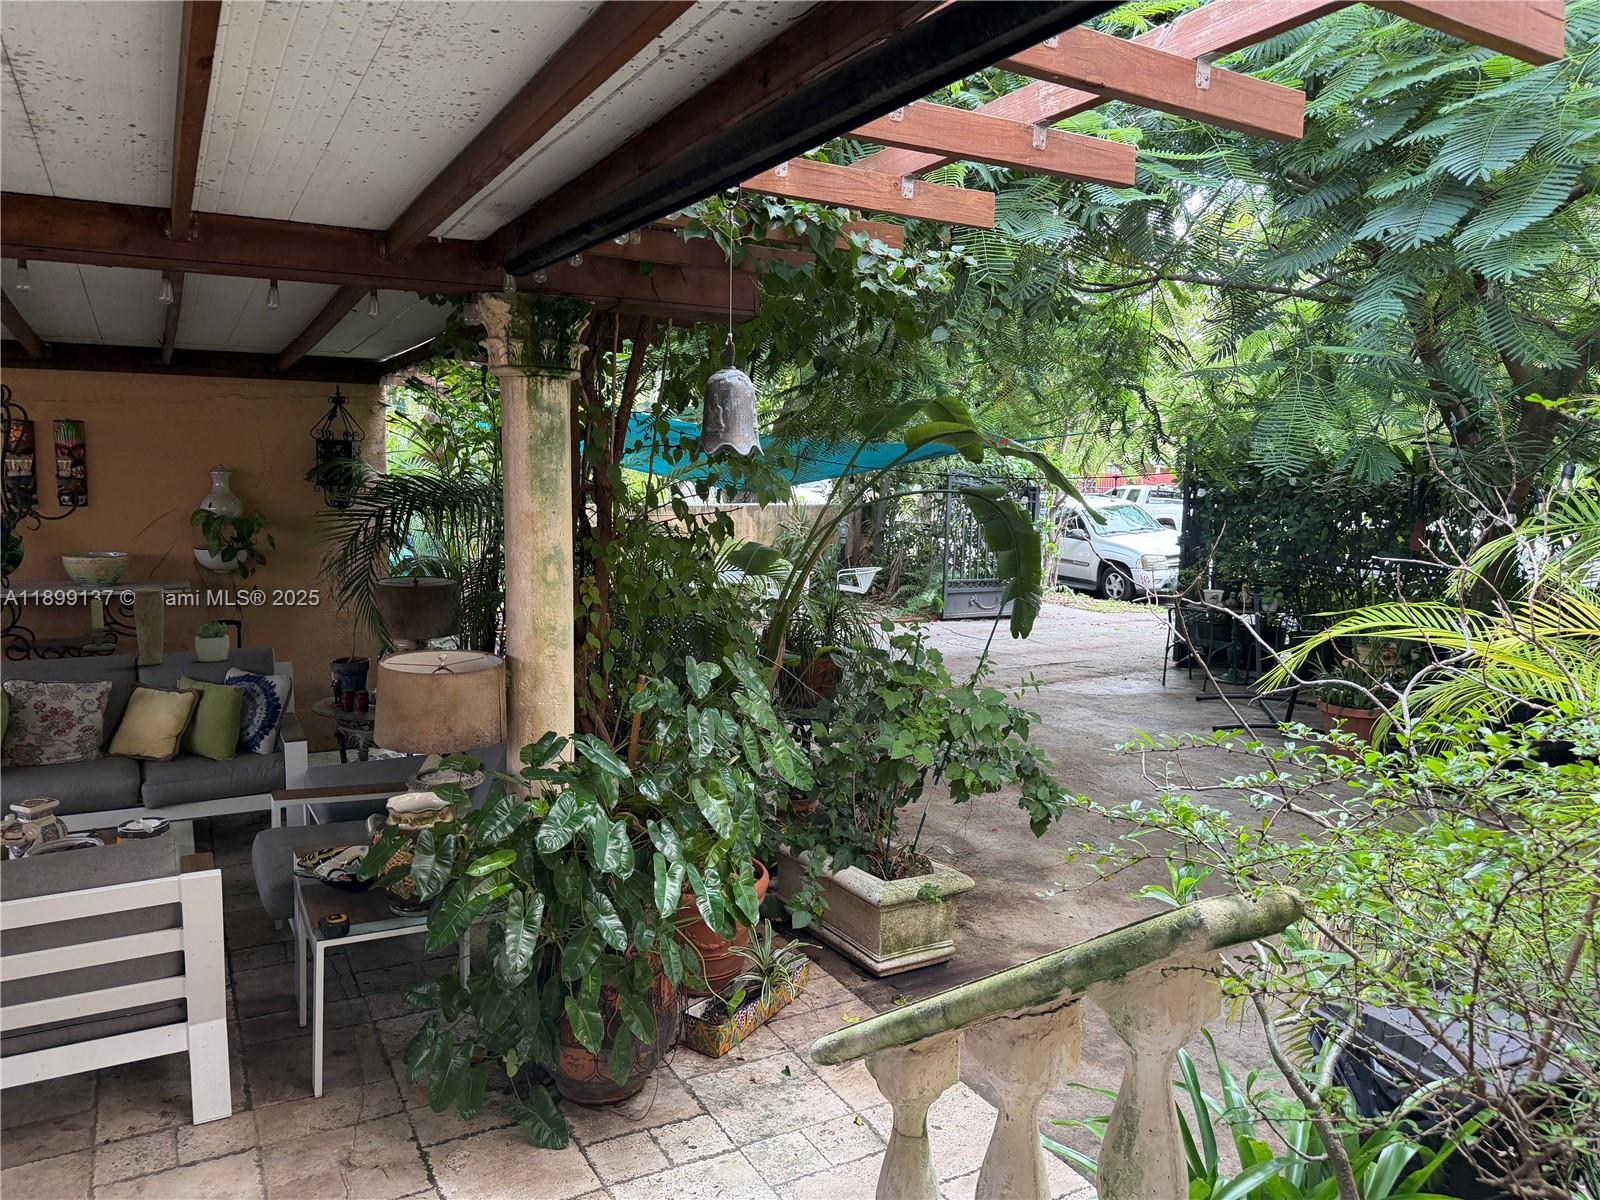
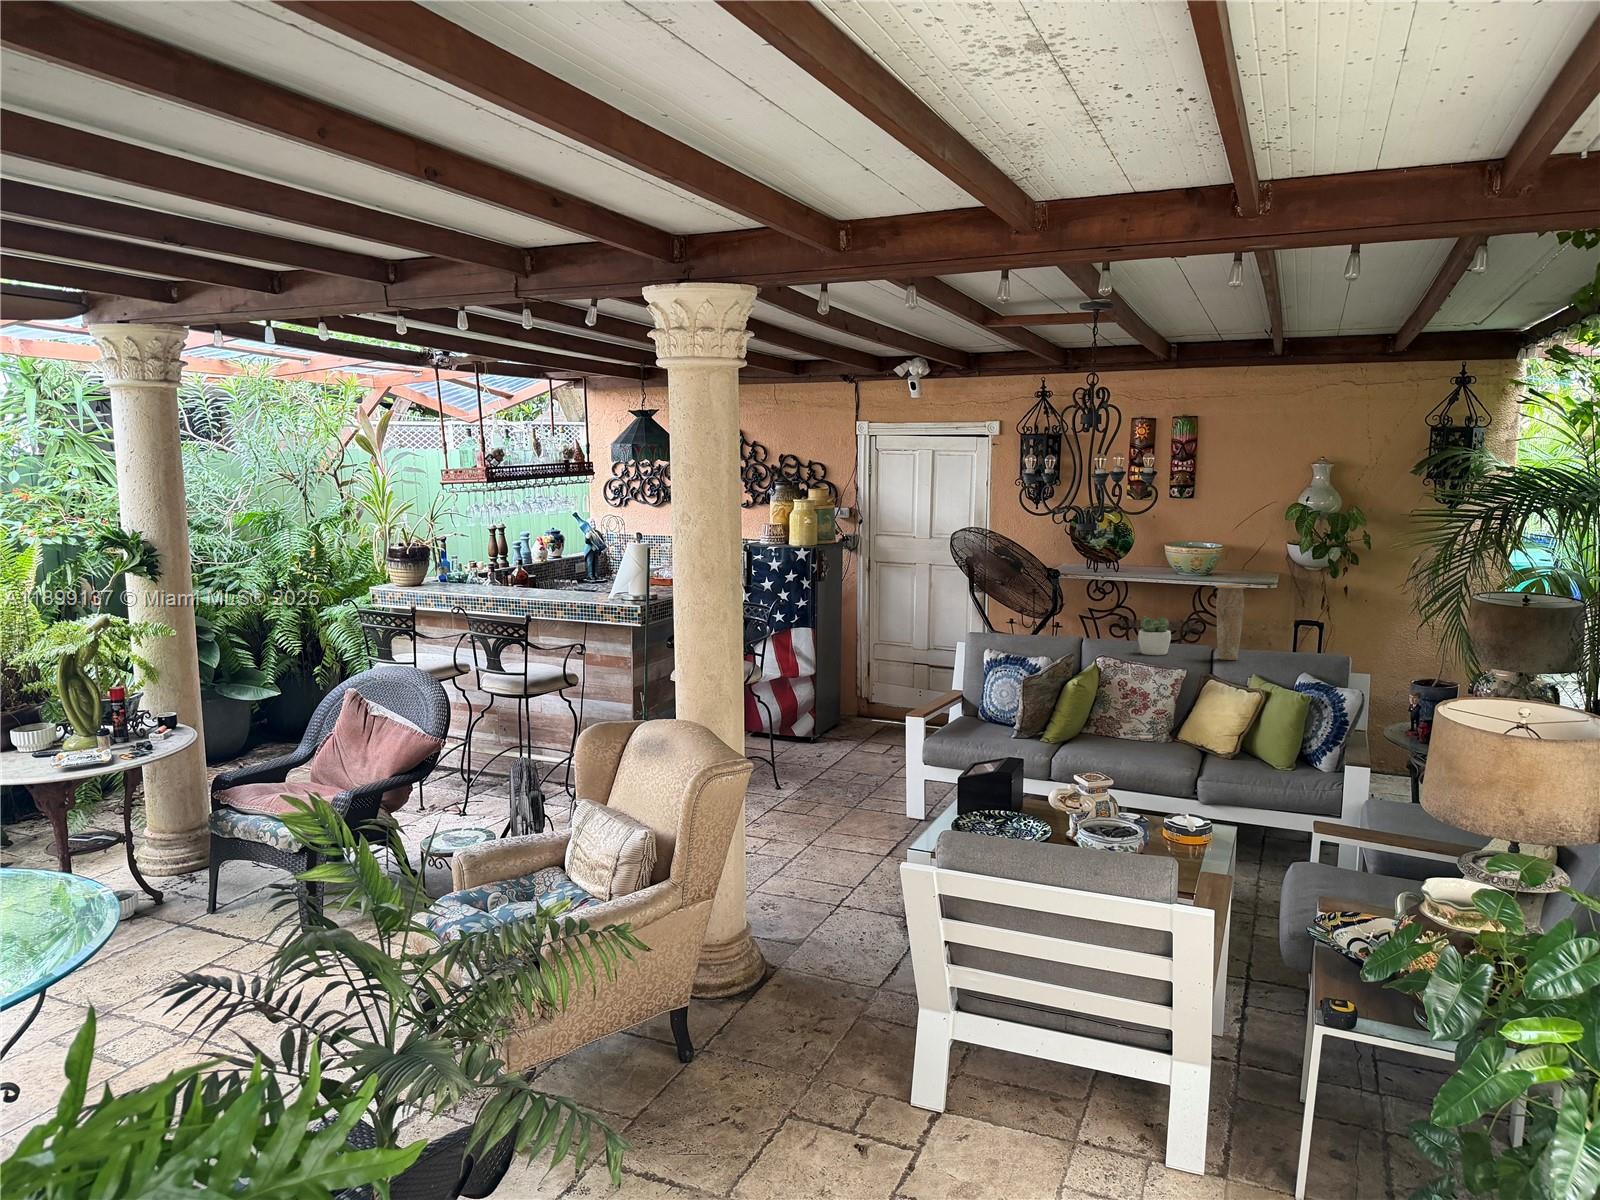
candle holder: present [83,599,116,652] -> none [1180,589,1208,639]
succulent plant: present [195,621,230,662] -> present [1138,616,1171,655]

